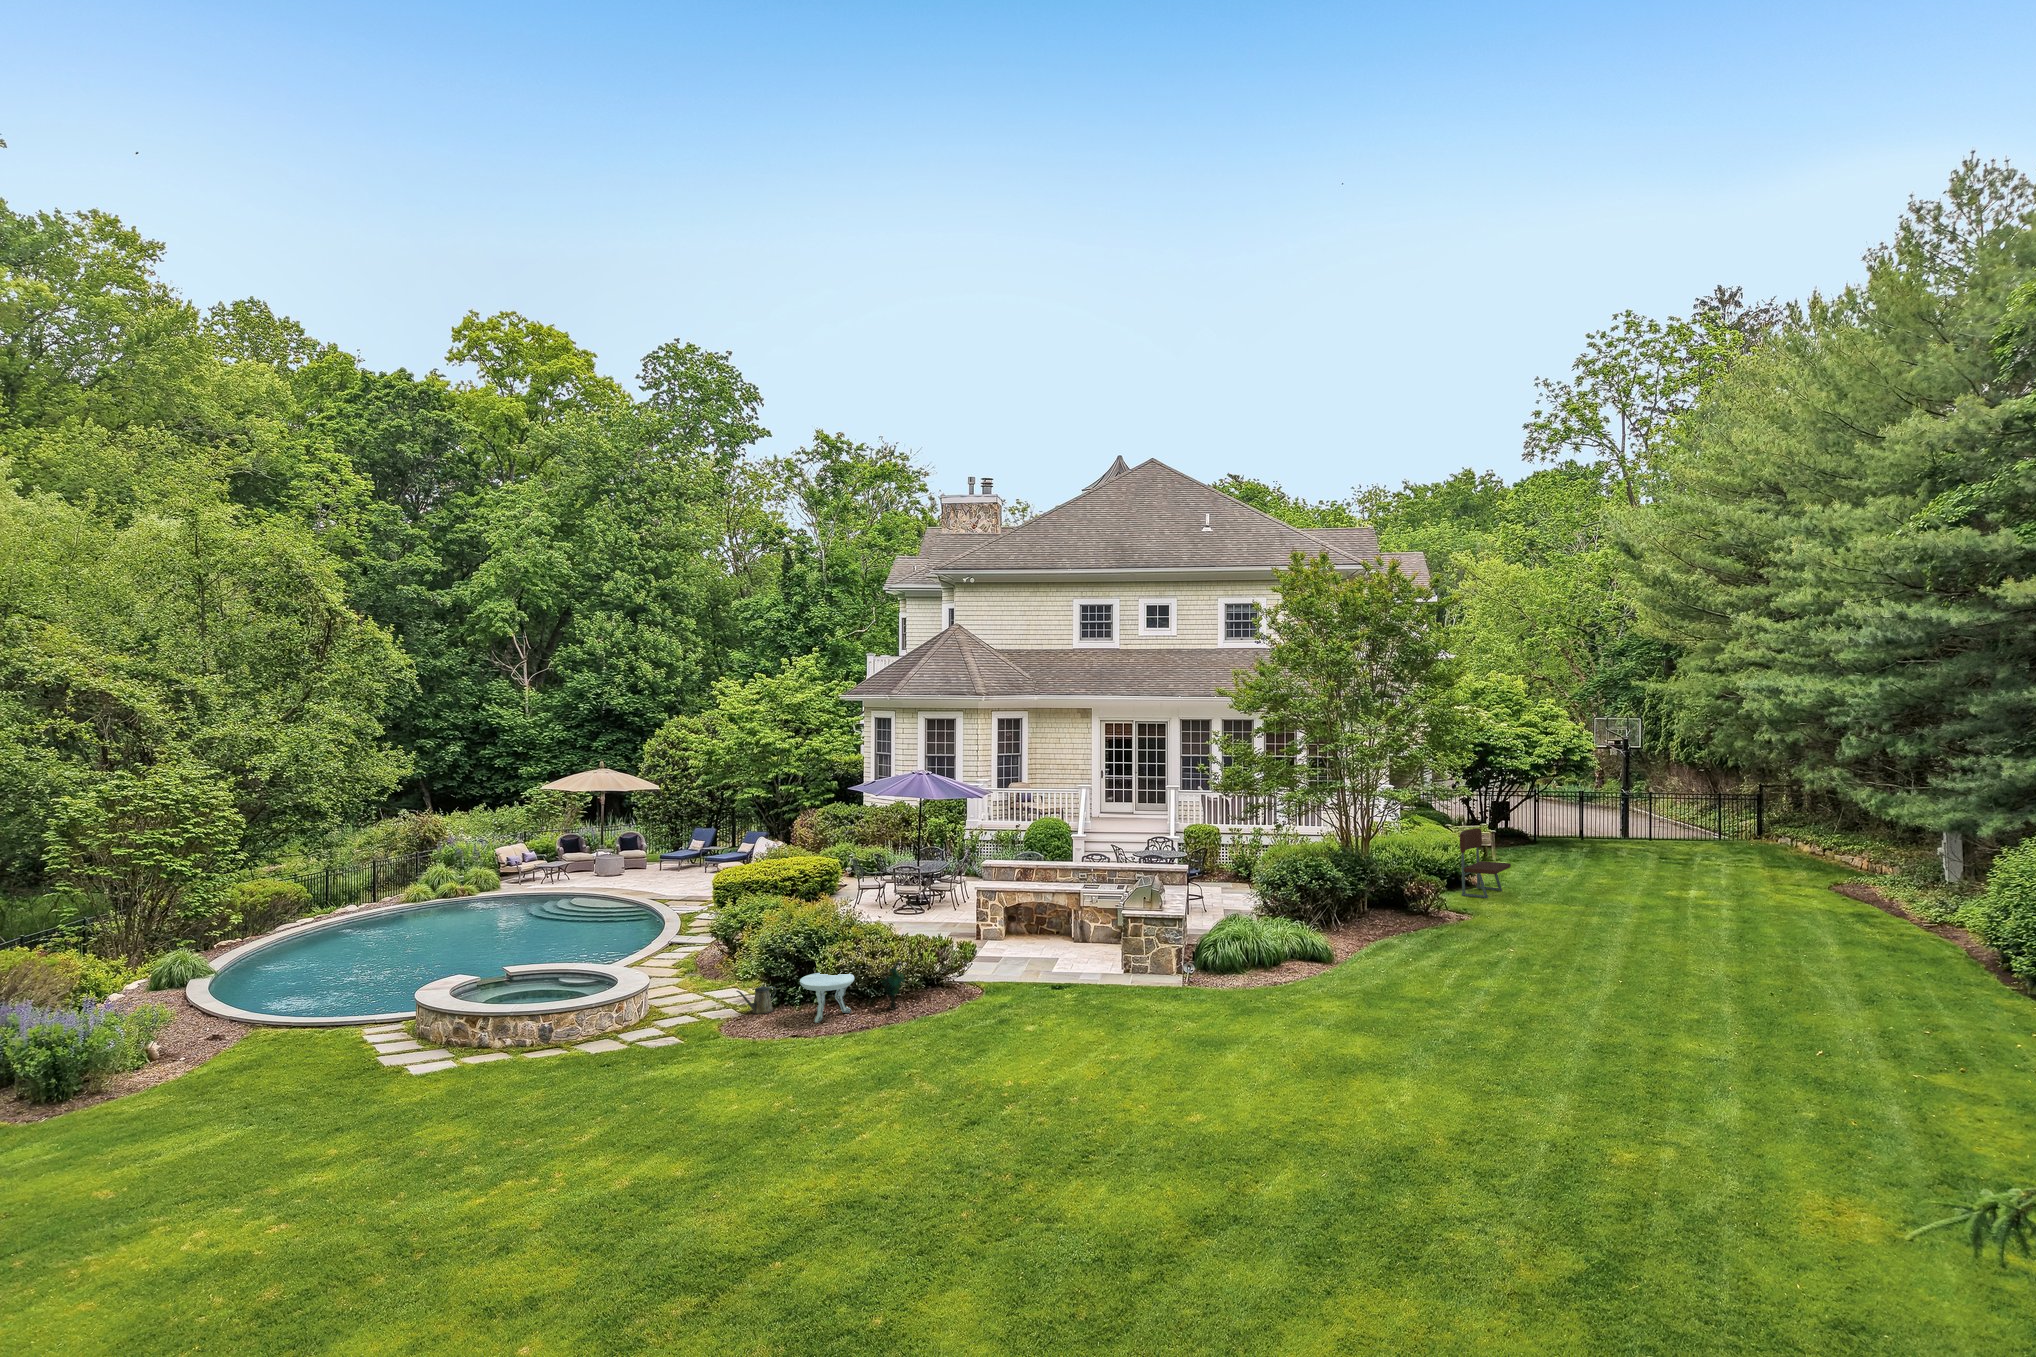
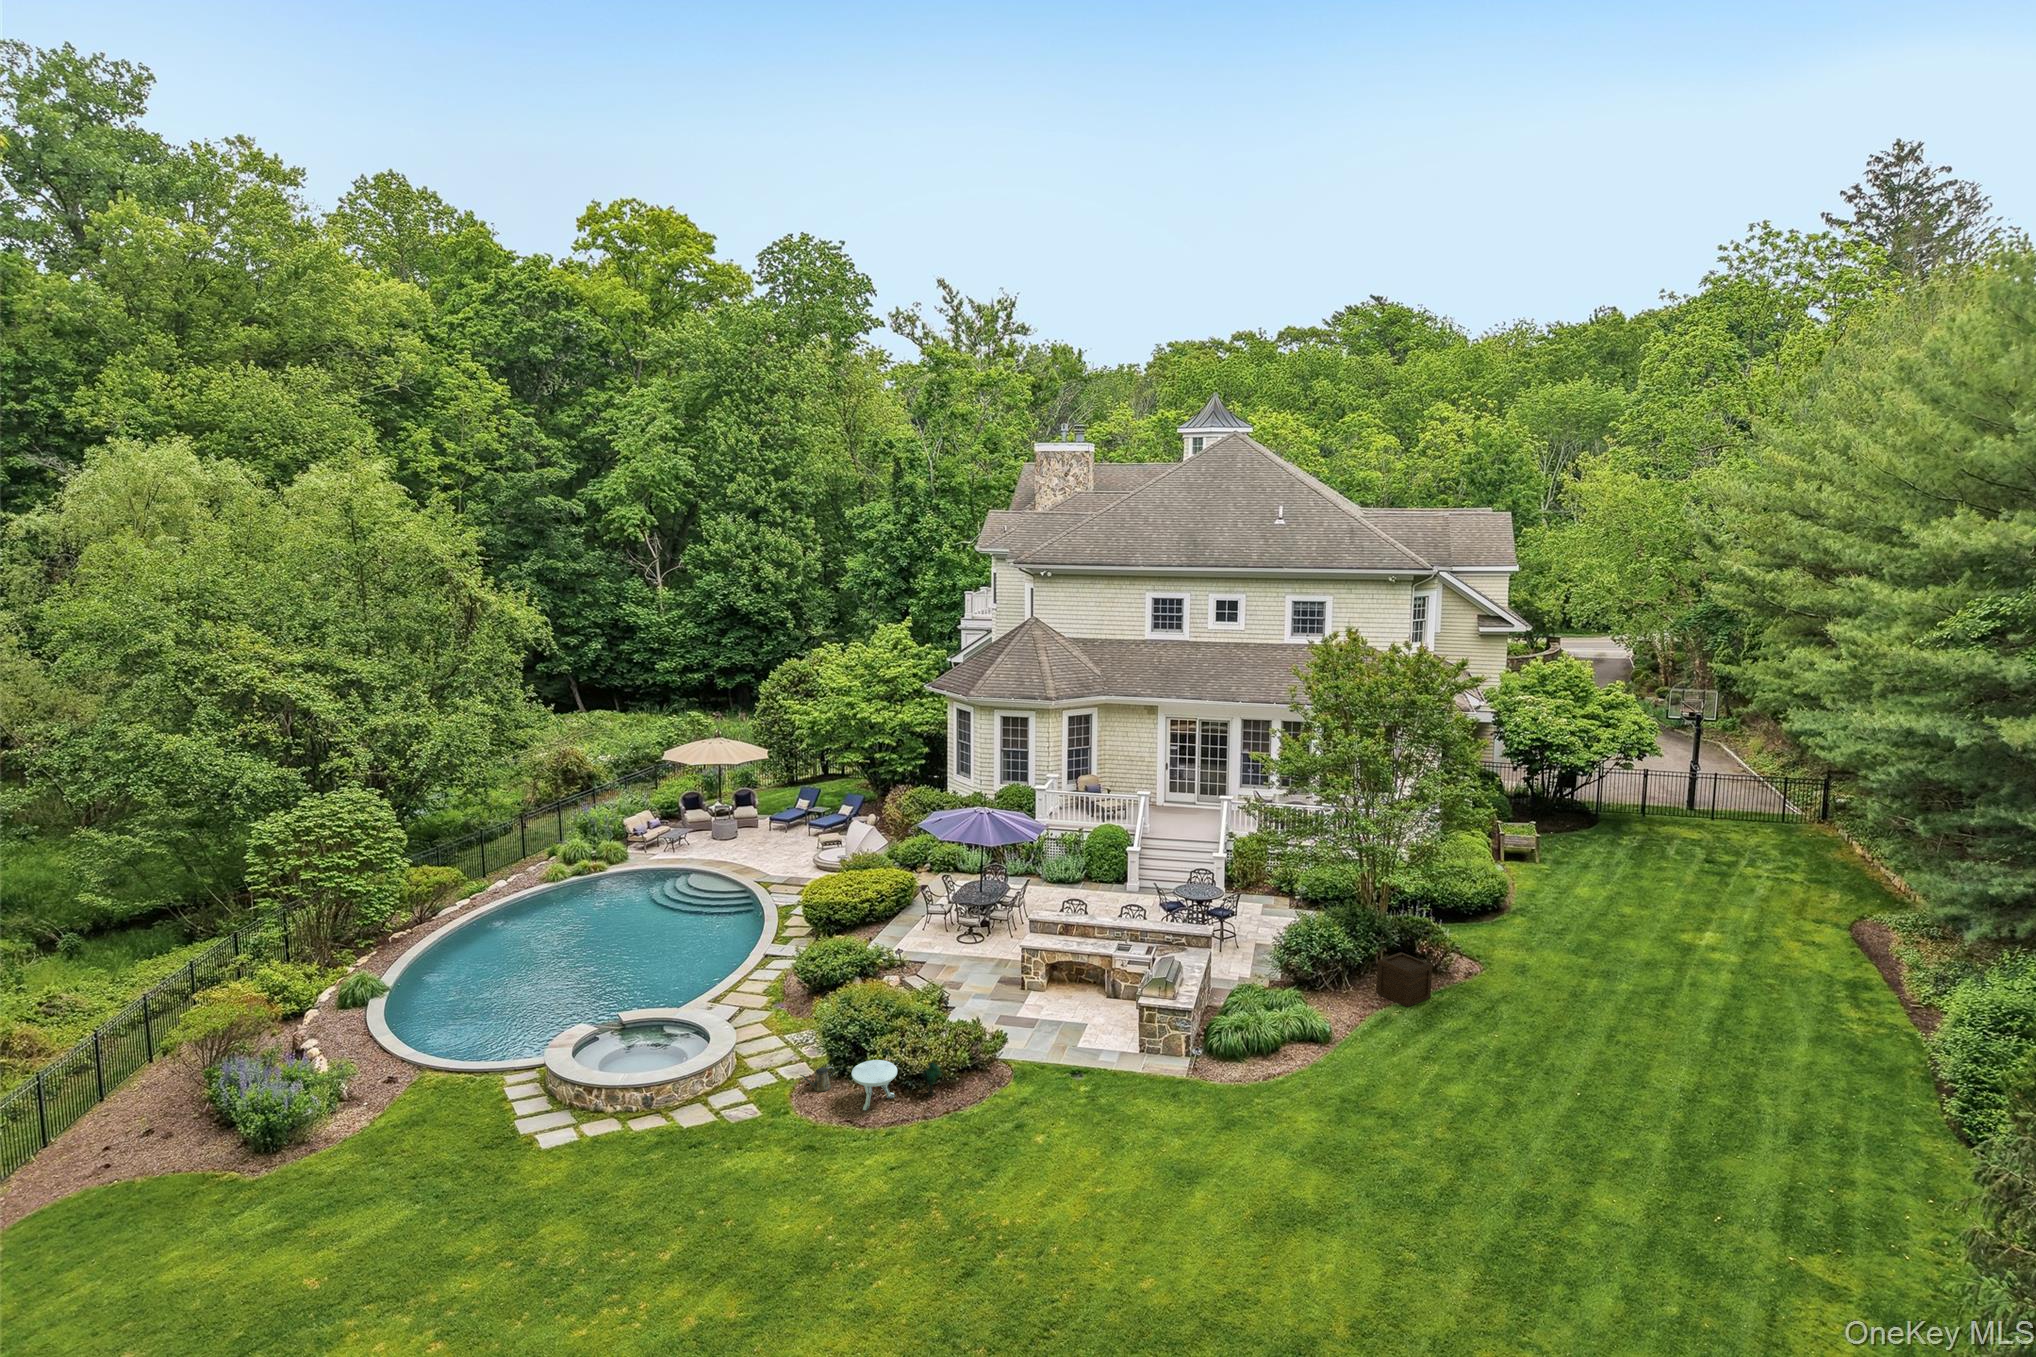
bench: present [1460,828,1511,898] -> none [1488,880,1542,954]
wooden crate: none [1361,882,1419,932] -> present [1376,952,1432,1007]

